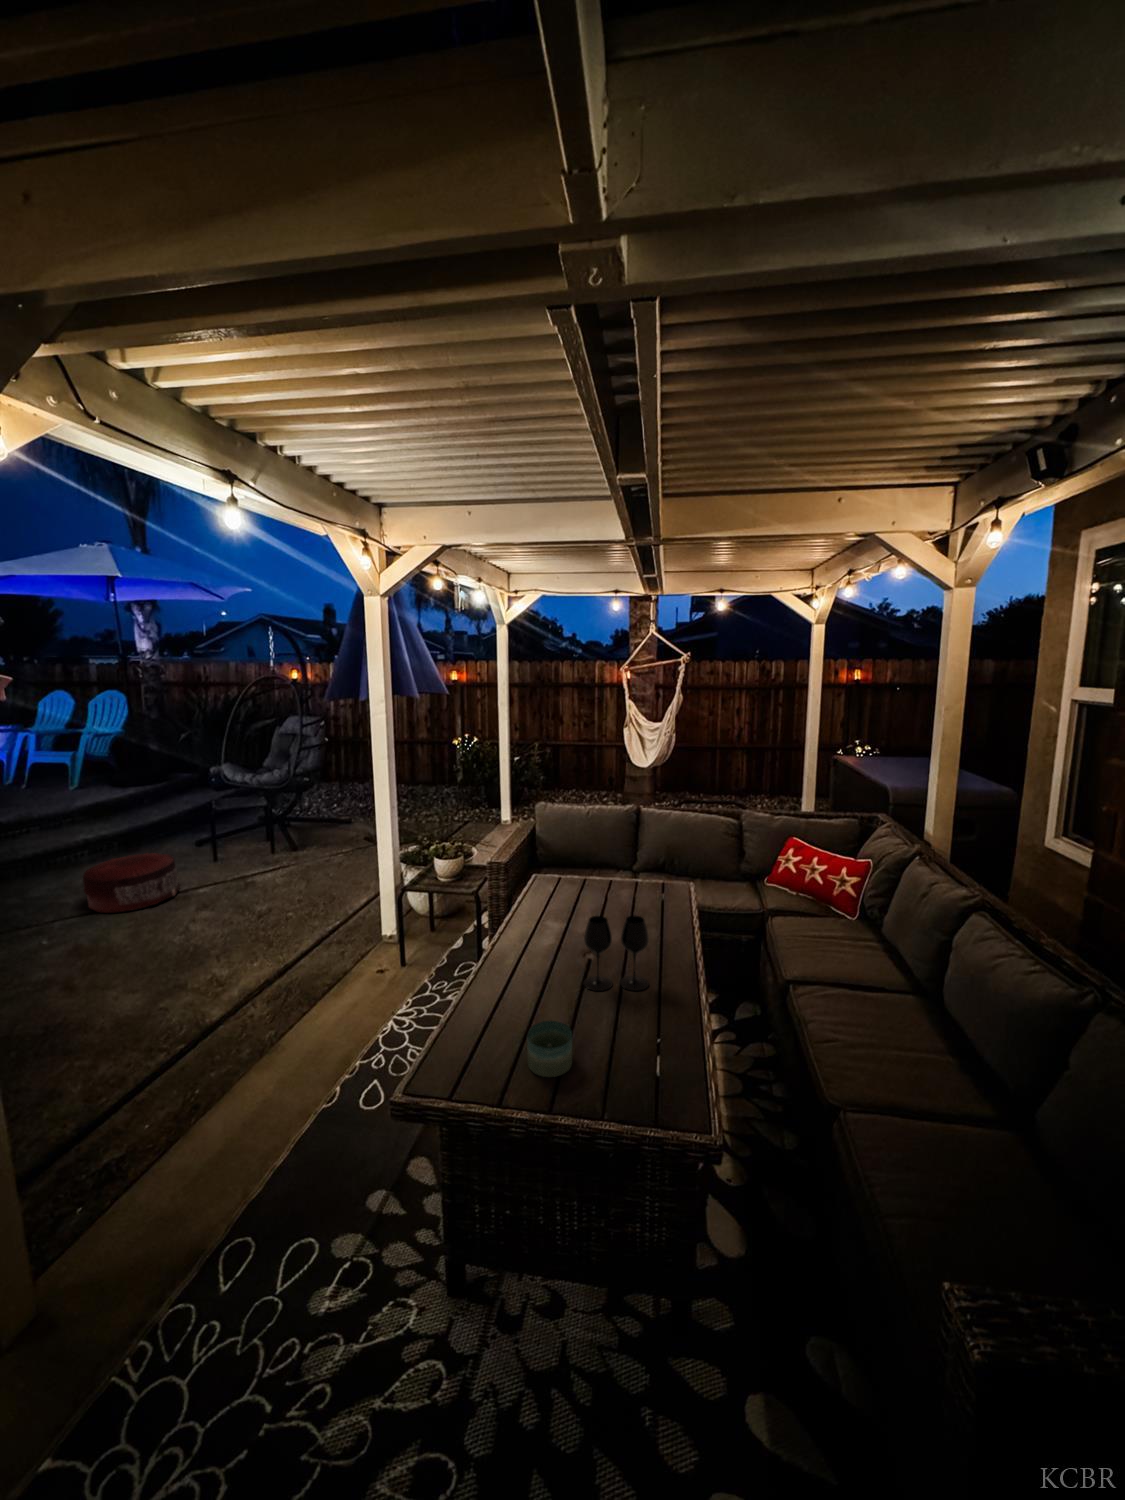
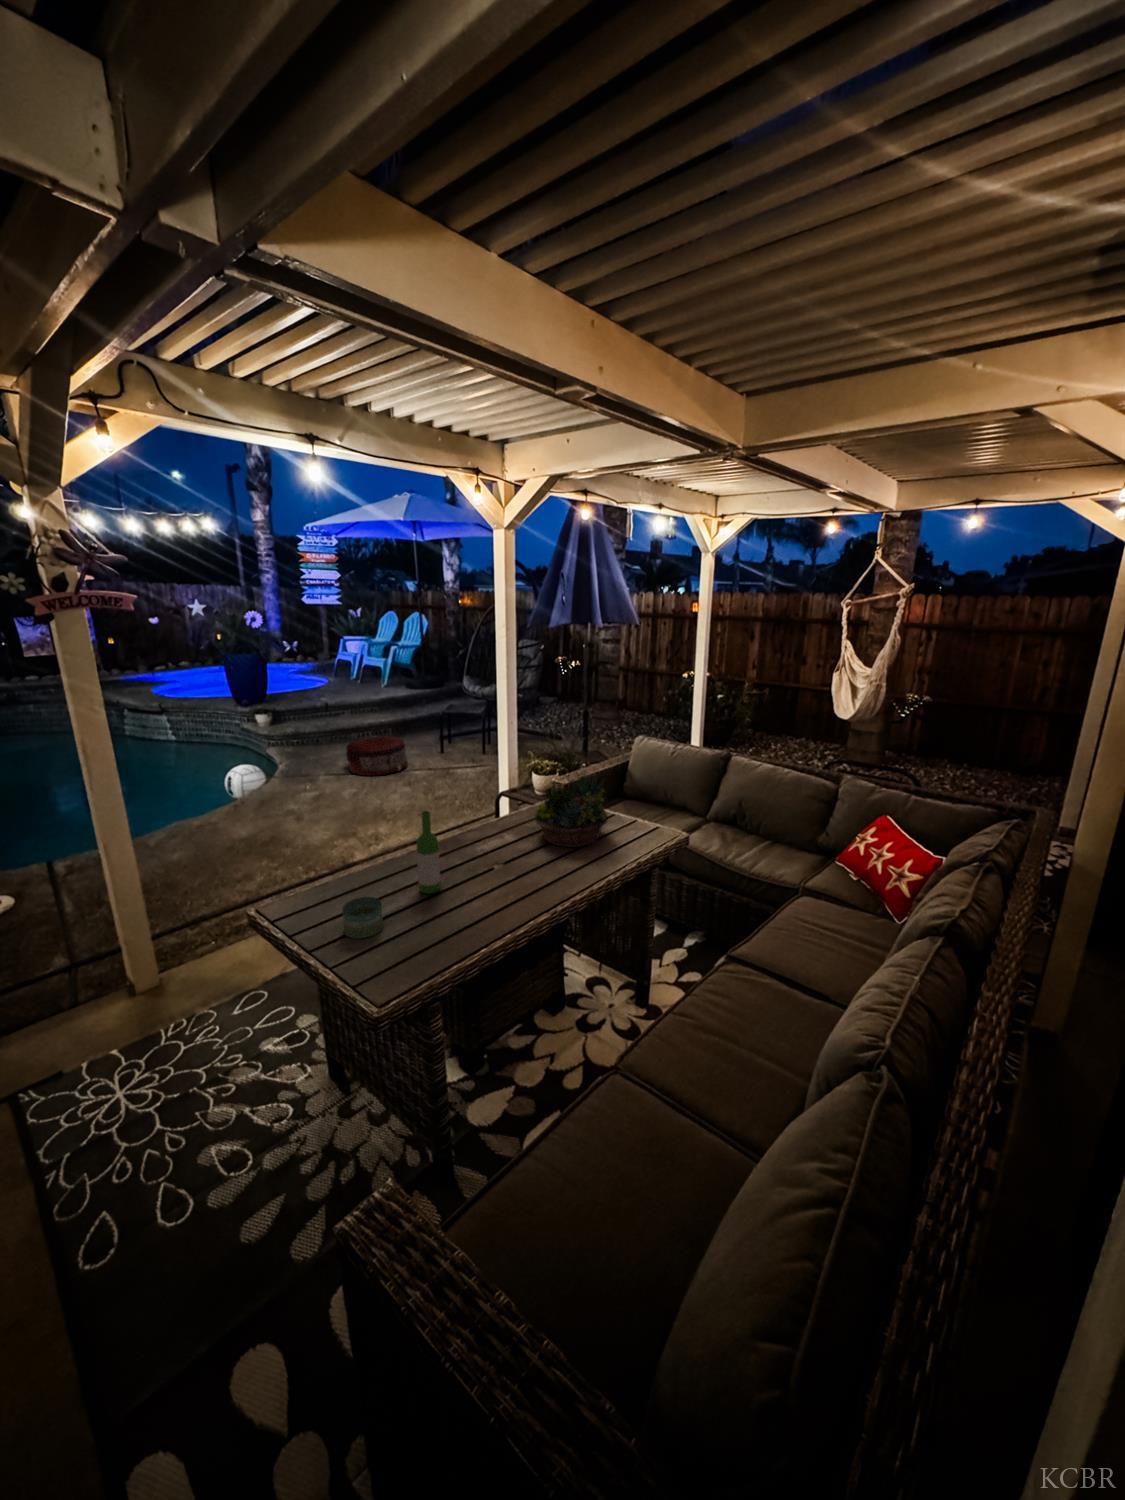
succulent planter: none [560,838,645,922] -> present [535,772,608,847]
wine bottle: none [540,906,565,1005] -> present [416,811,440,894]
wine glass: present [583,916,649,991] -> none [465,830,518,903]

